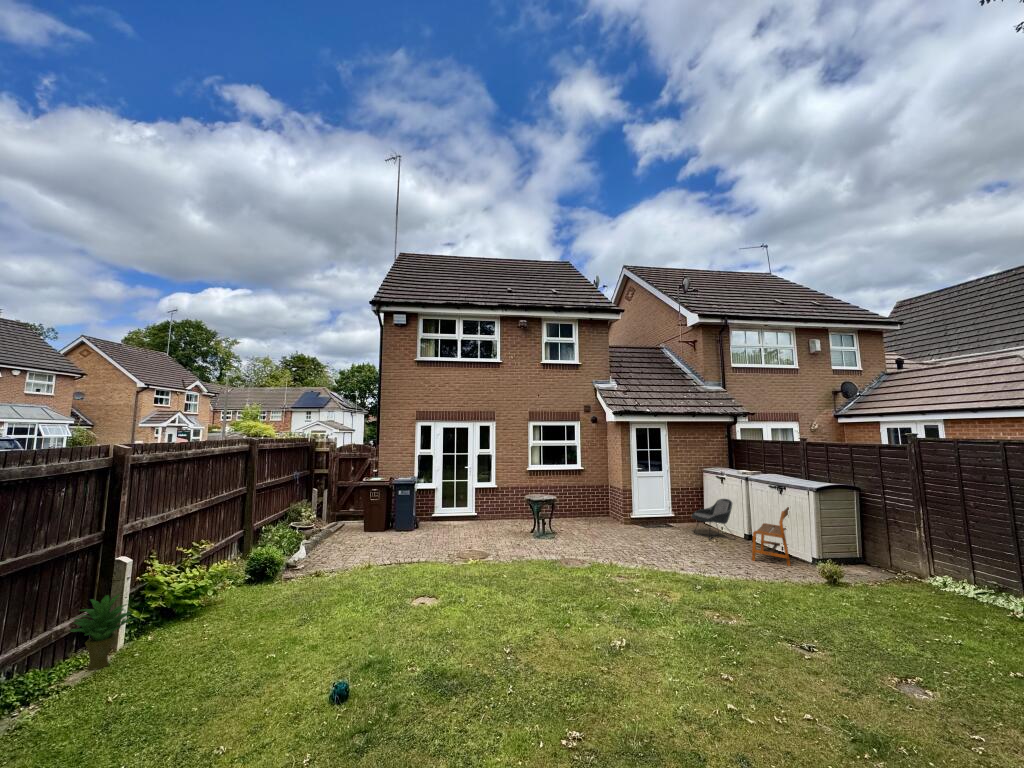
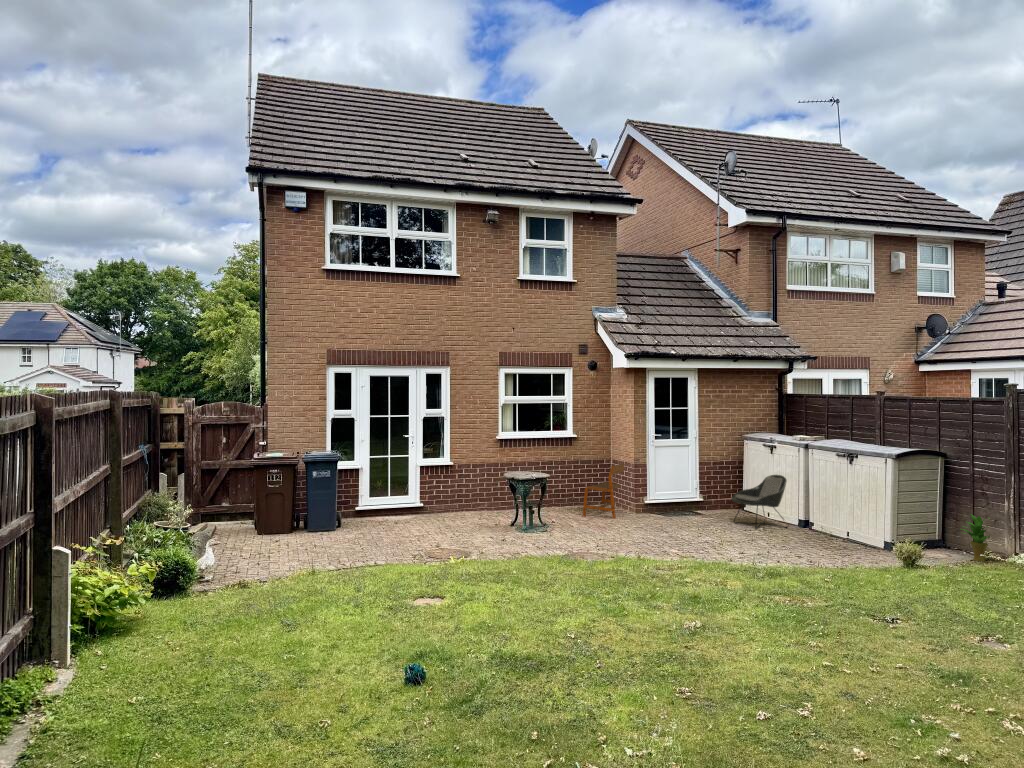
bench: present [752,507,791,566] -> present [583,464,625,519]
potted plant: present [70,594,136,670] -> present [964,514,990,561]

